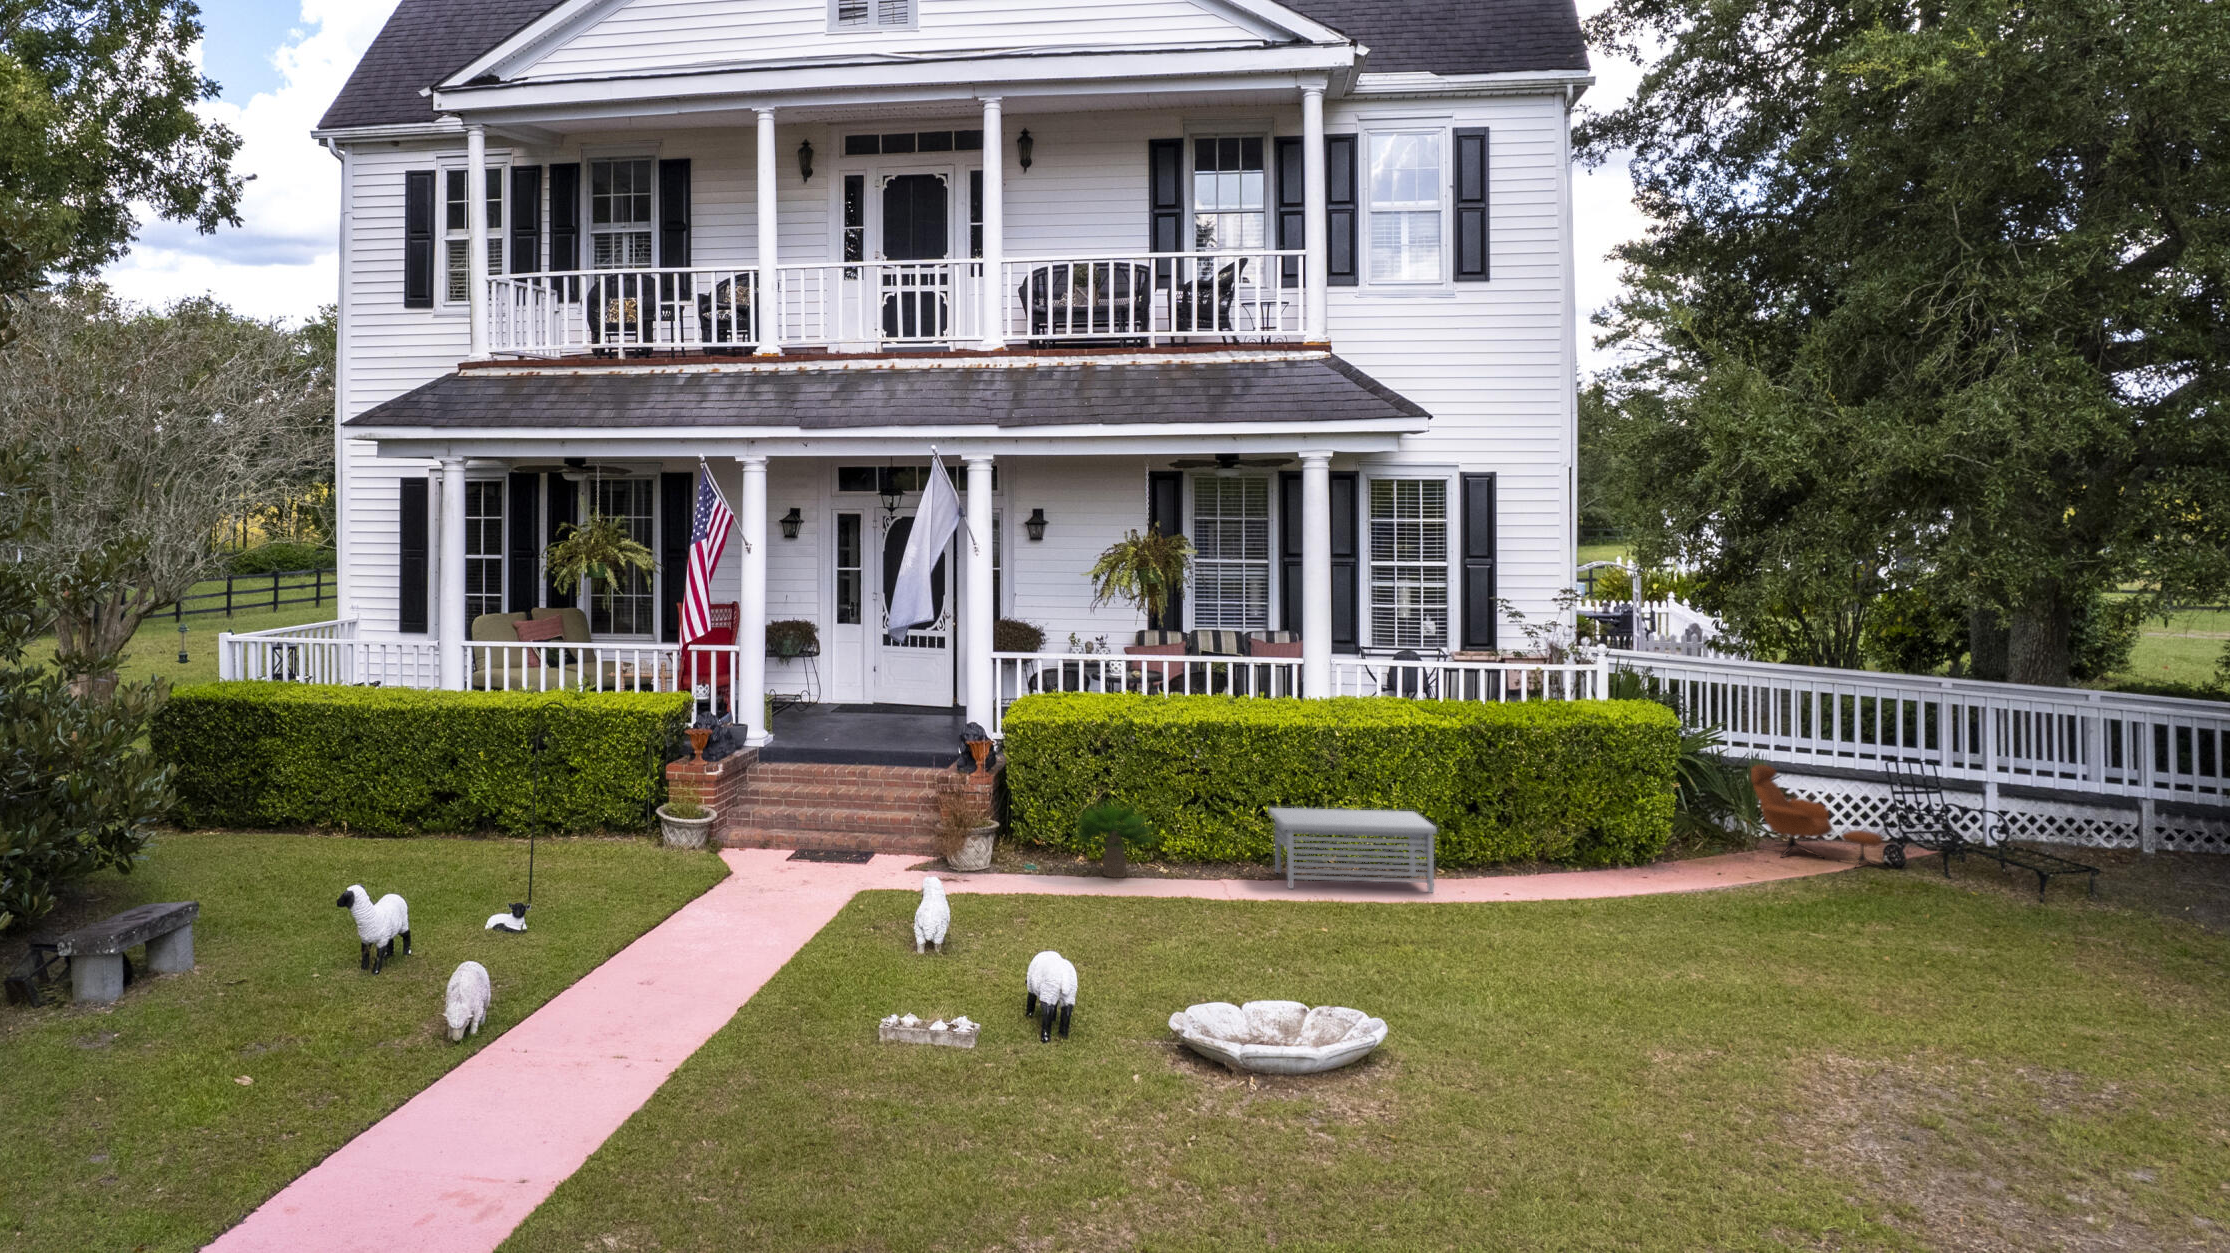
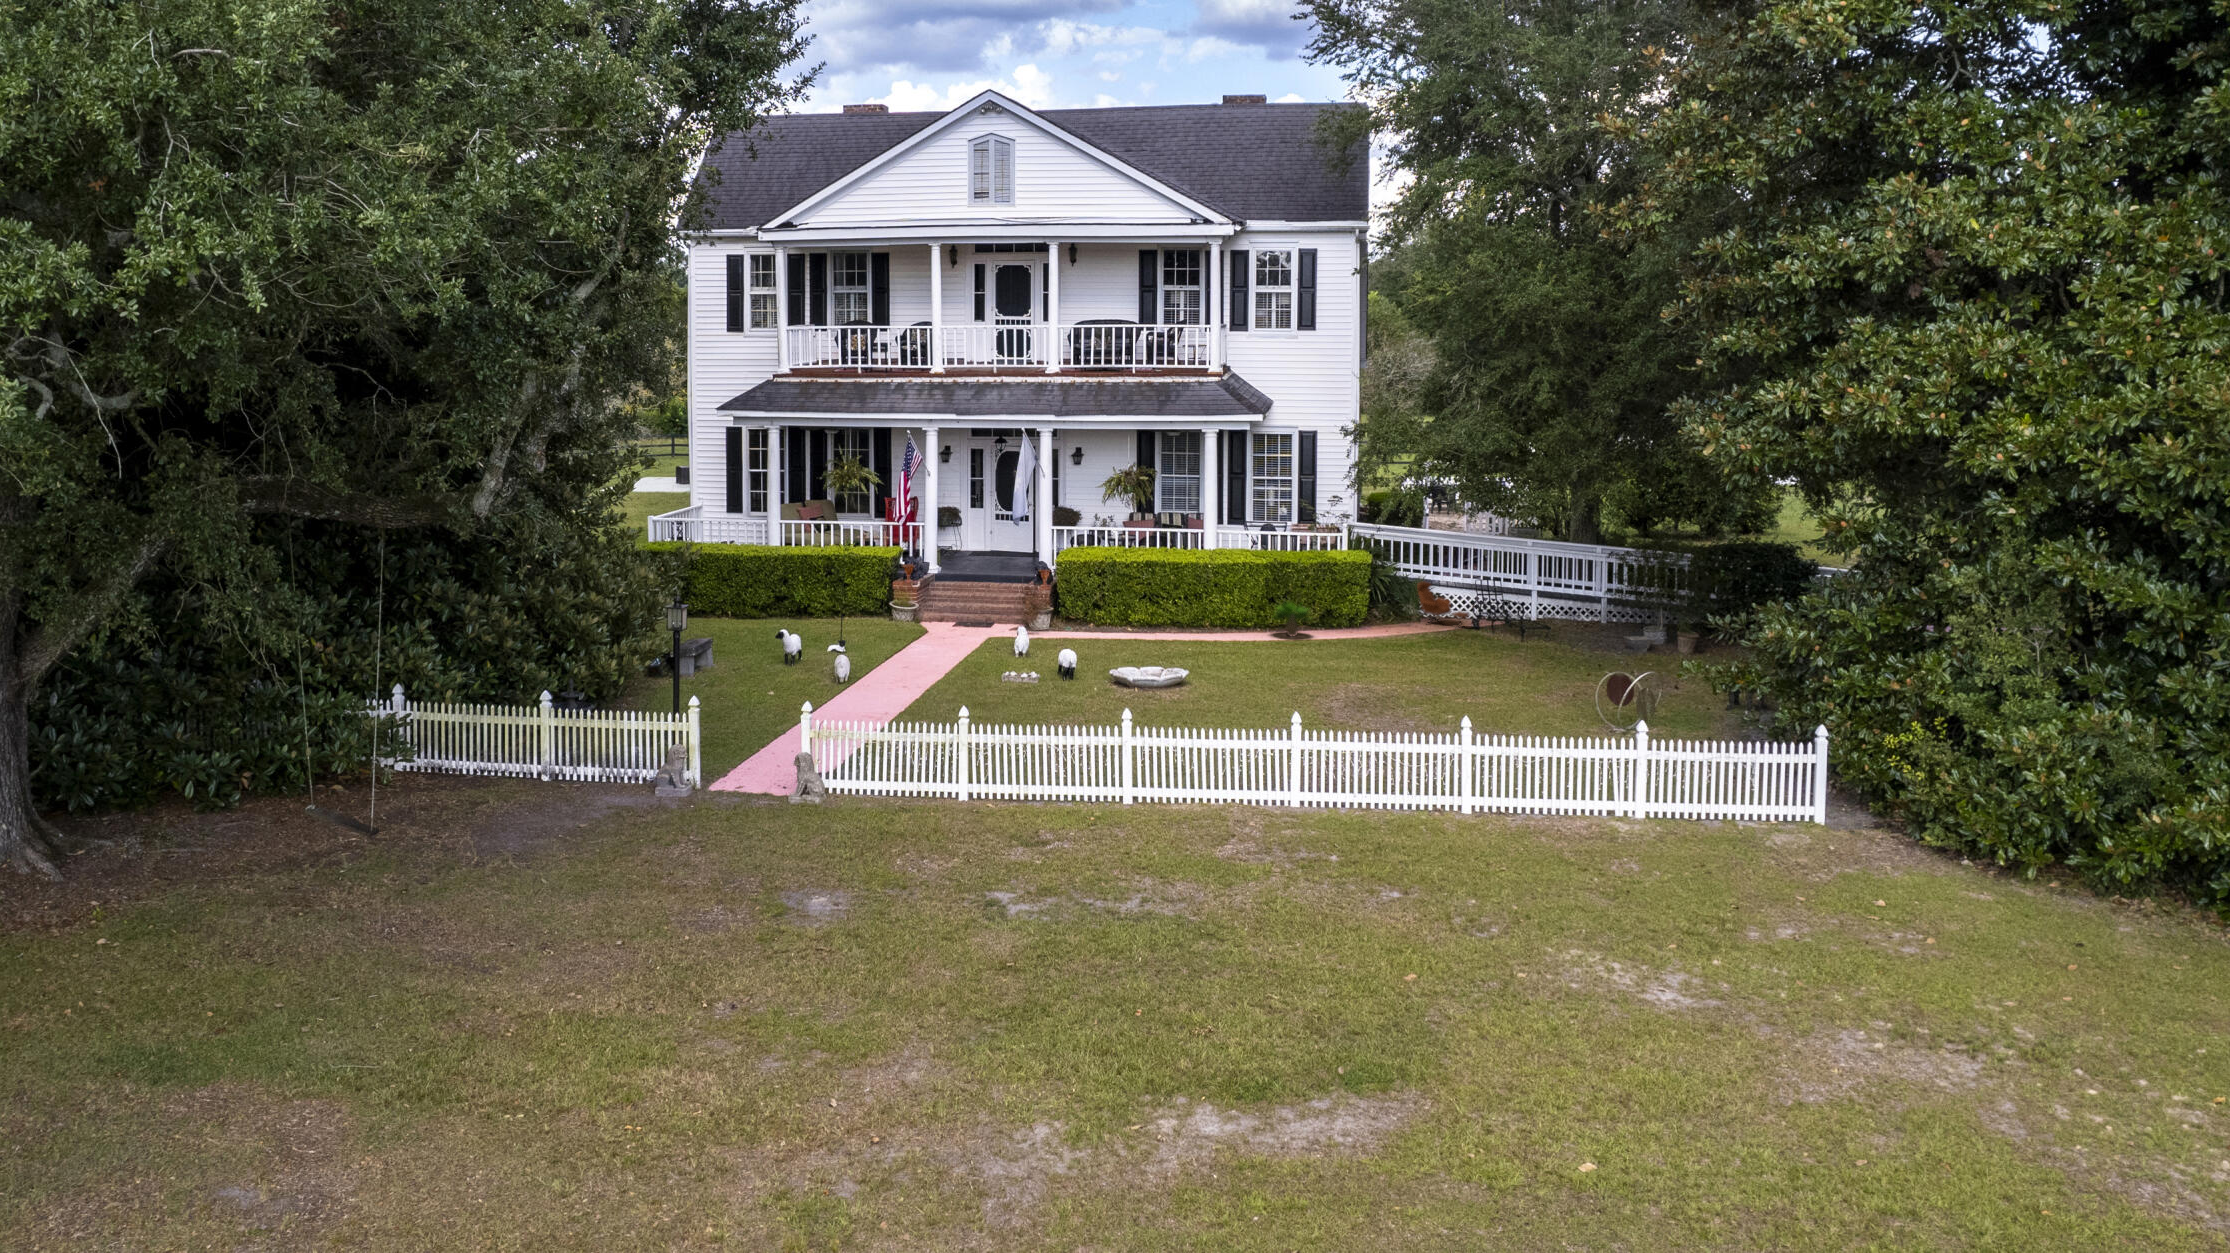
potted plant: present [1074,803,1155,878] -> present [1273,602,1310,636]
storage bench: present [1268,808,1437,893] -> none [1180,601,1252,639]

